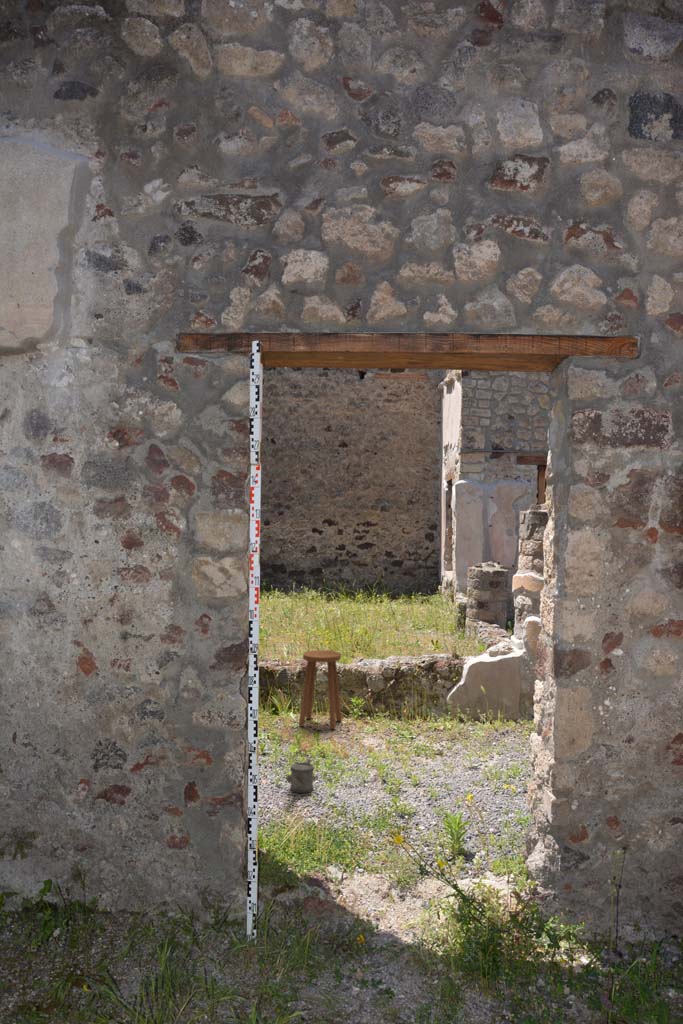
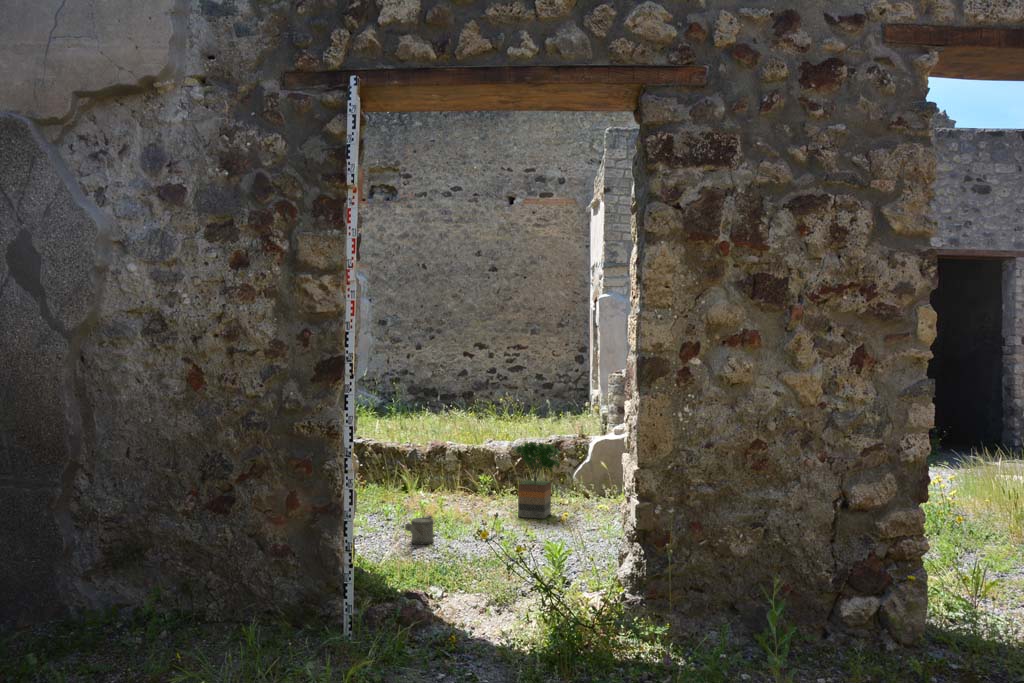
stool: present [299,650,342,729] -> none [429,430,472,503]
potted tree: none [389,671,440,753] -> present [515,442,559,519]

